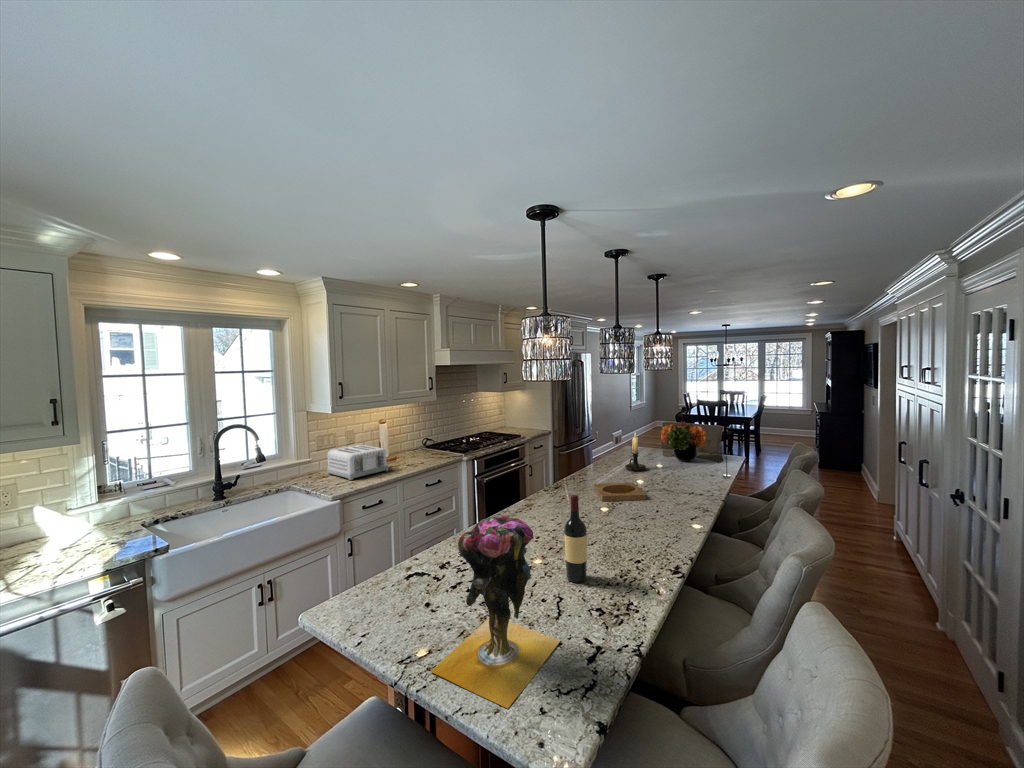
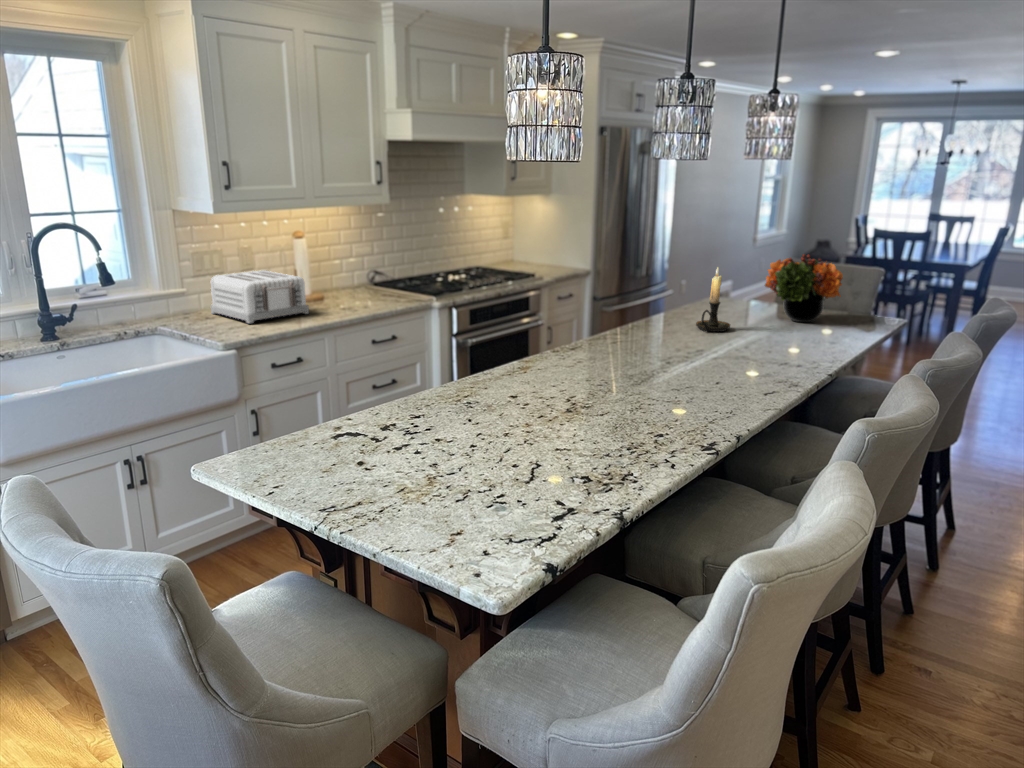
tray: present [593,483,646,501] -> none [633,343,710,369]
wine bottle: present [564,495,587,583] -> none [554,333,585,452]
vase: present [431,515,561,709] -> none [358,342,526,549]

